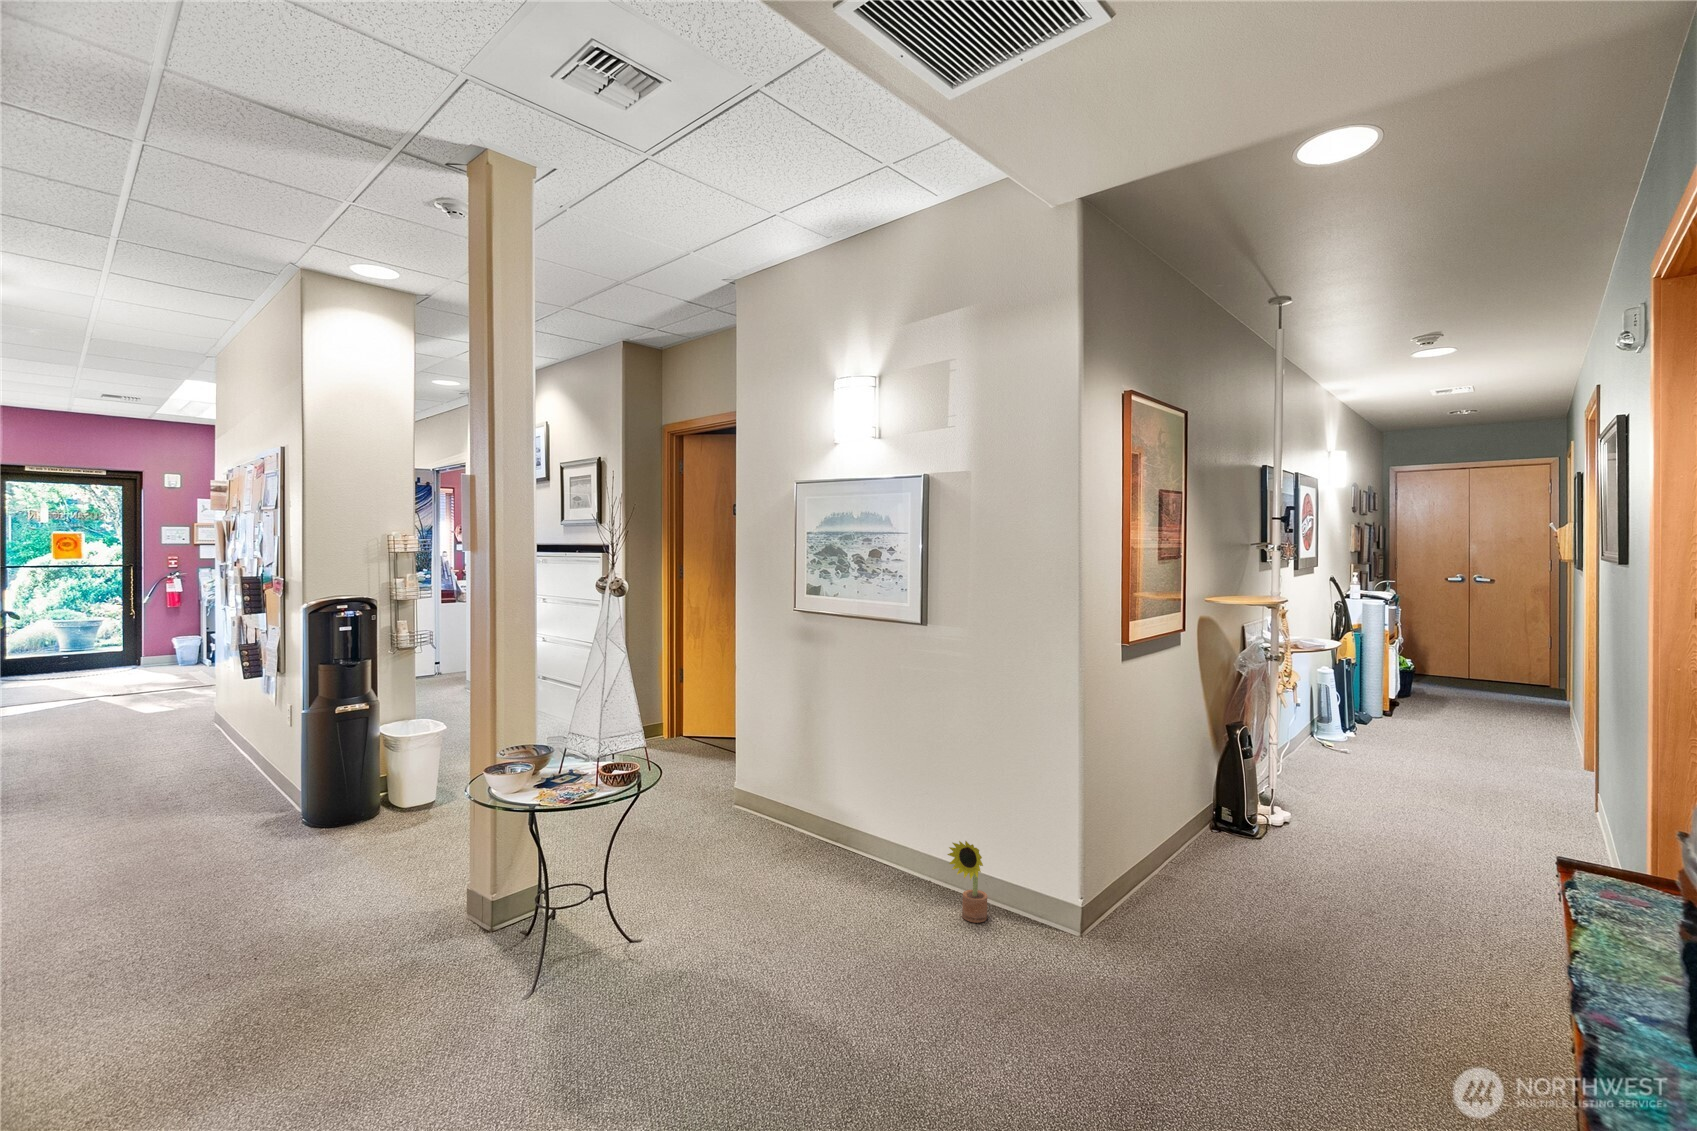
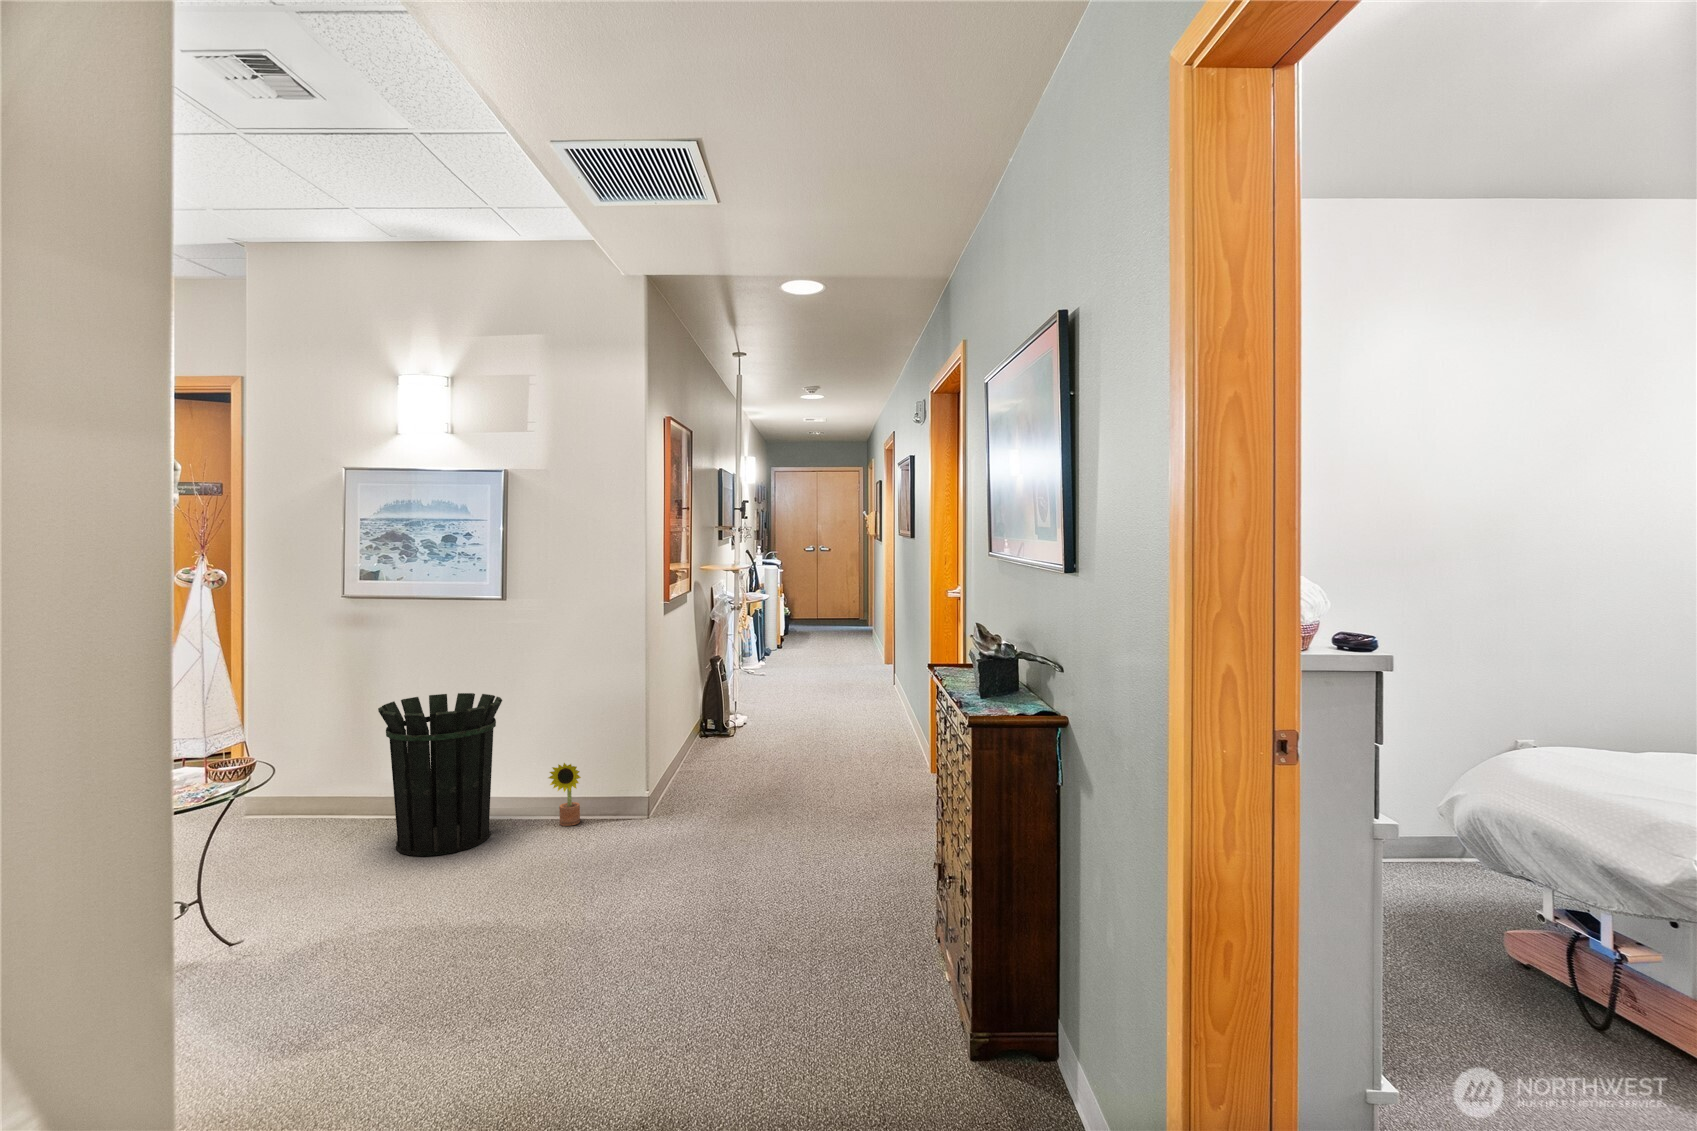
waste bin: none [779,726,906,917] -> present [378,693,502,856]

